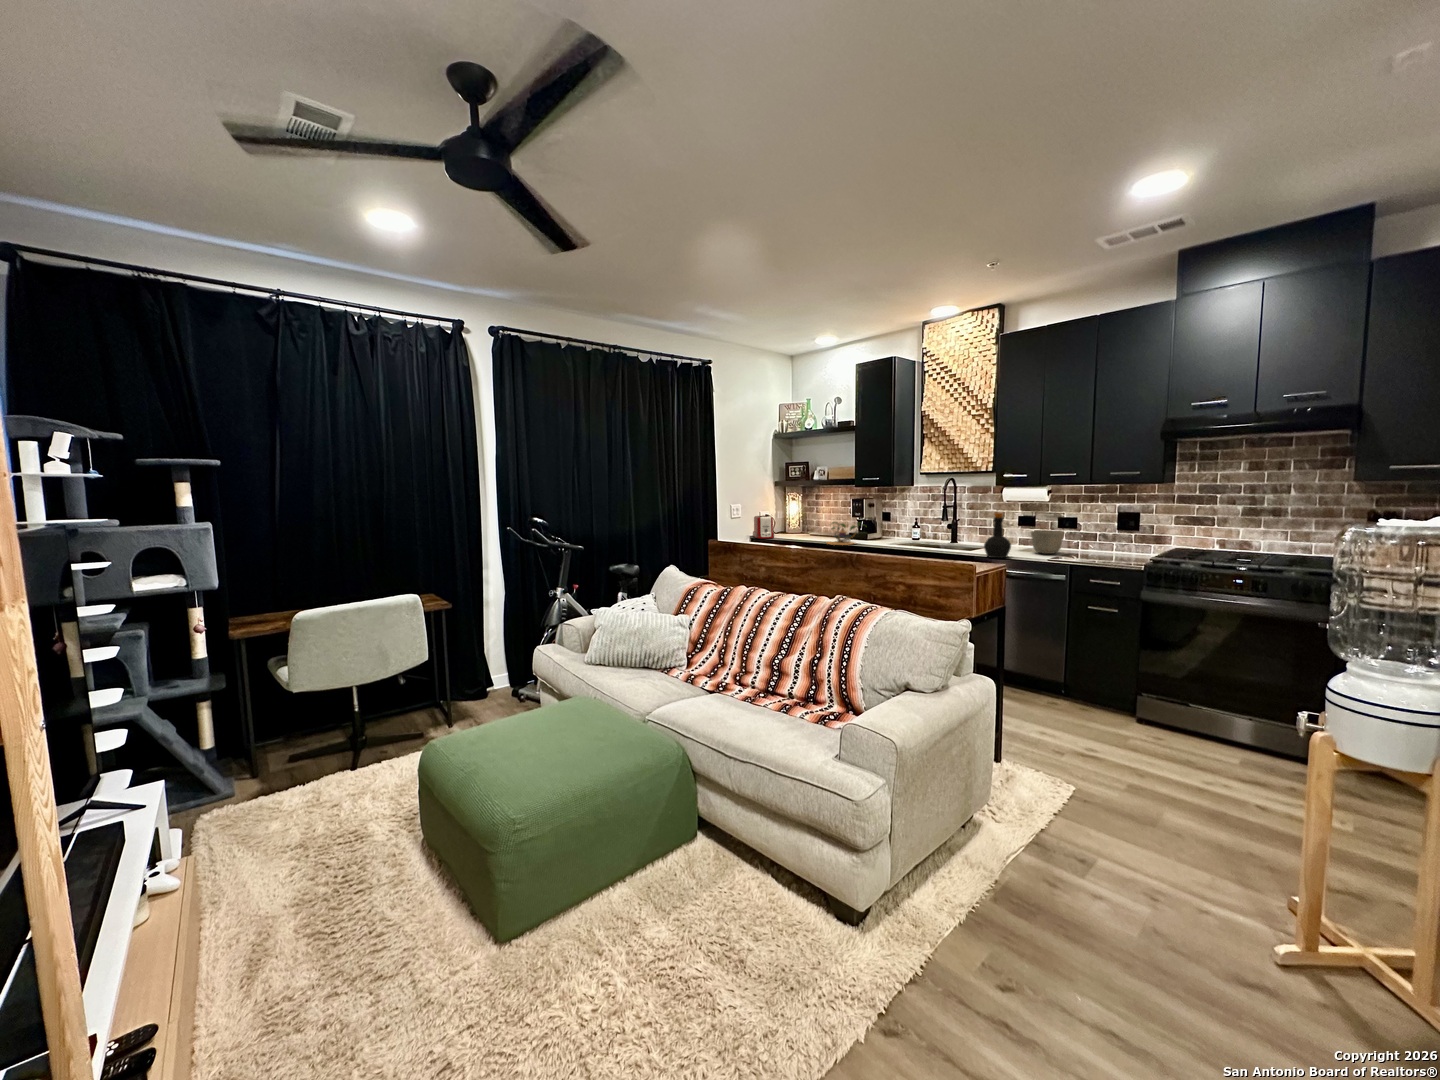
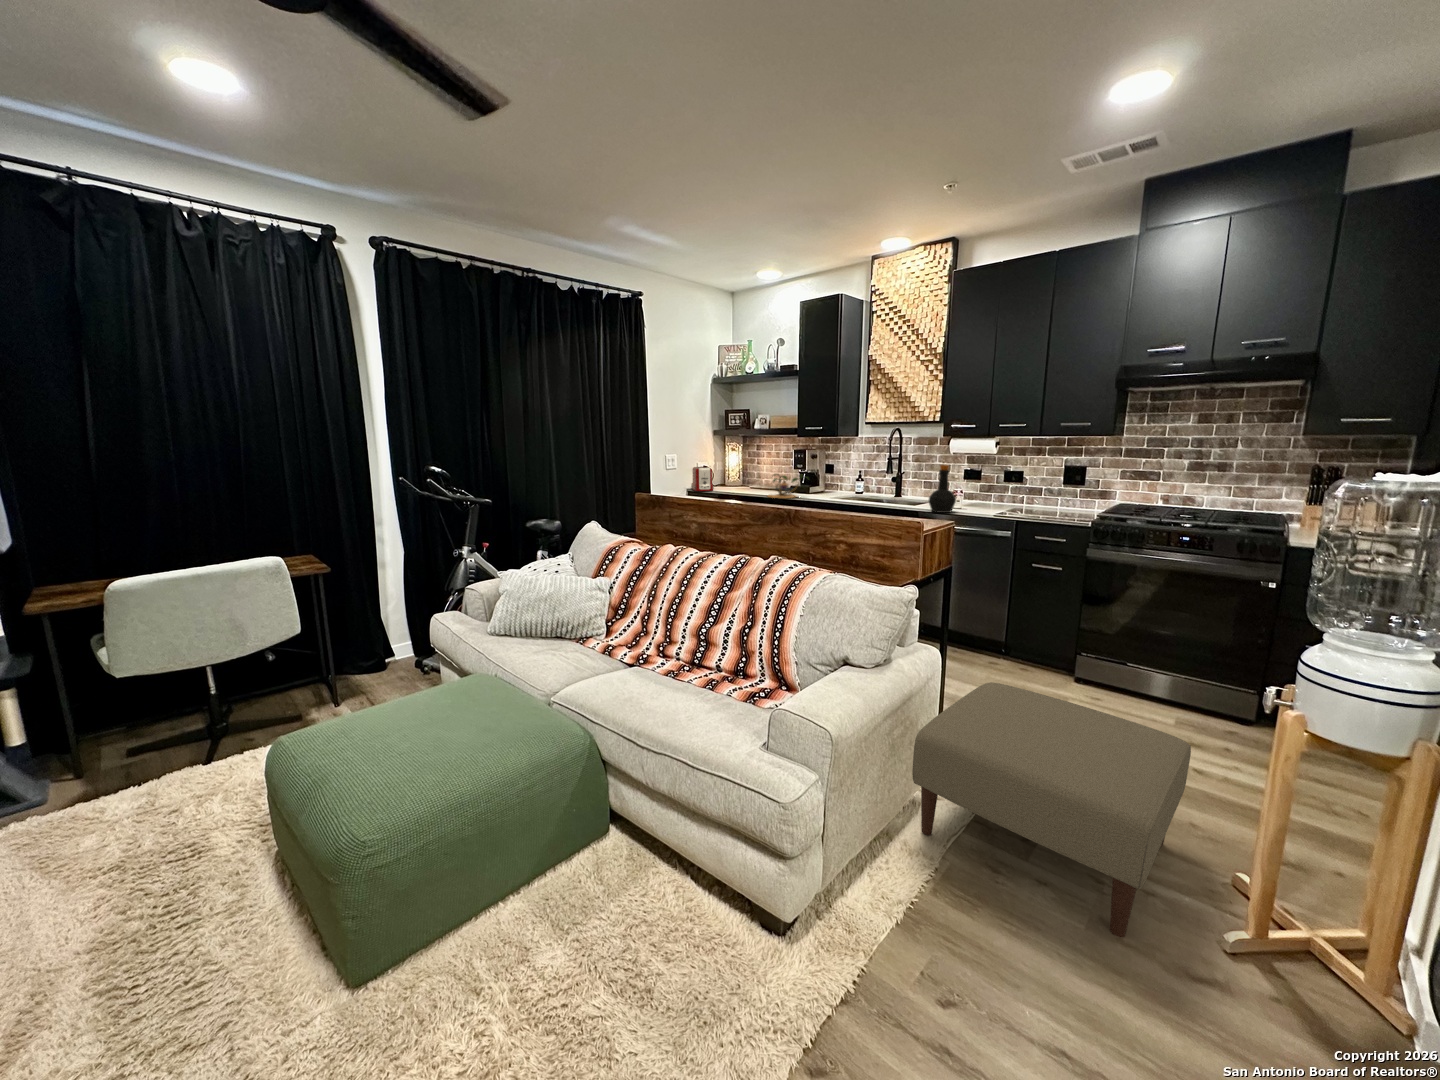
ceramic bowl: present [1031,531,1064,554] -> none [976,484,1010,508]
ottoman: none [971,715,1240,946] -> present [912,682,1191,938]

